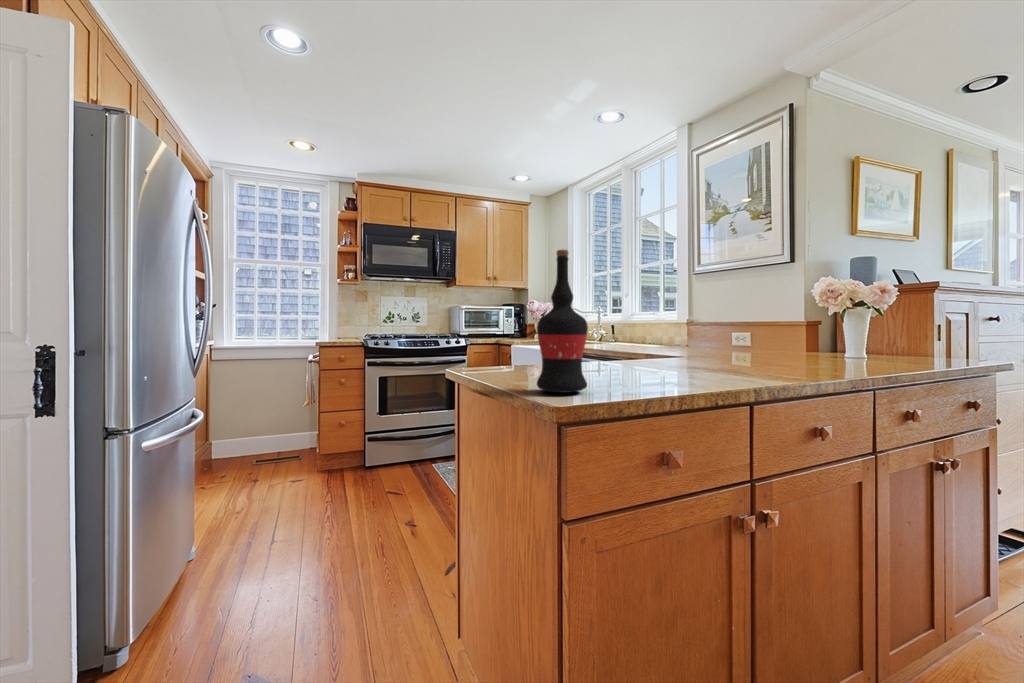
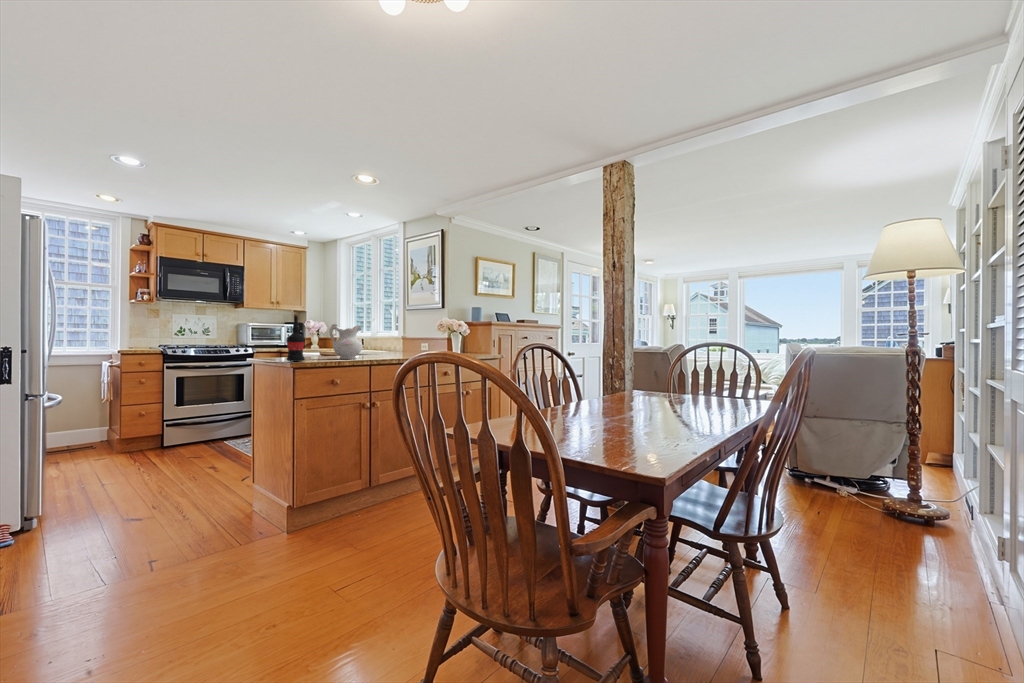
ceramic pitcher: none [626,286,709,378] -> present [329,324,362,359]

